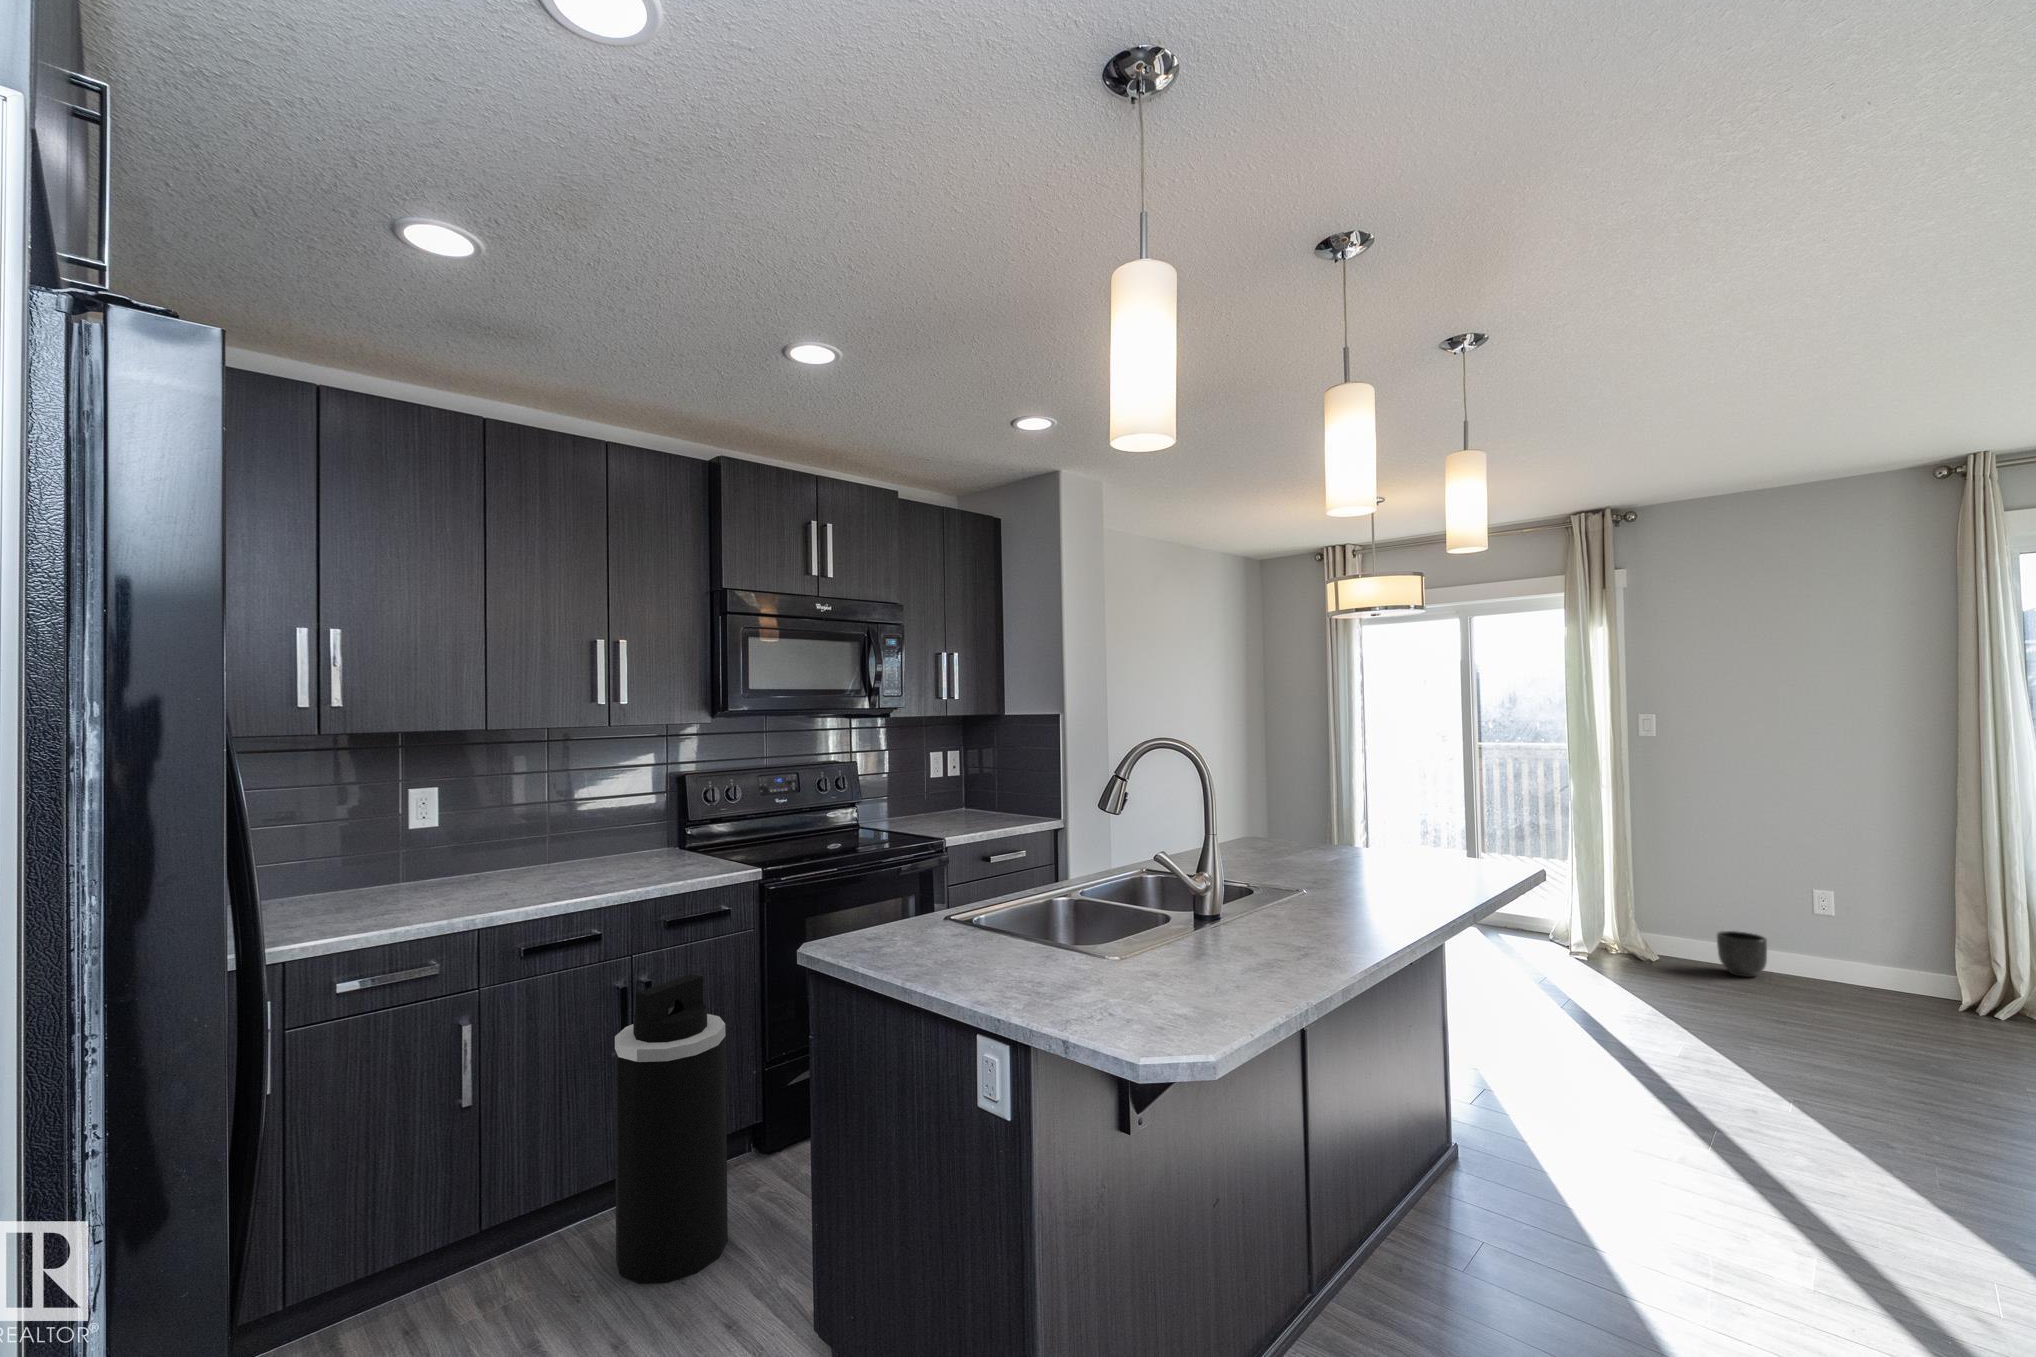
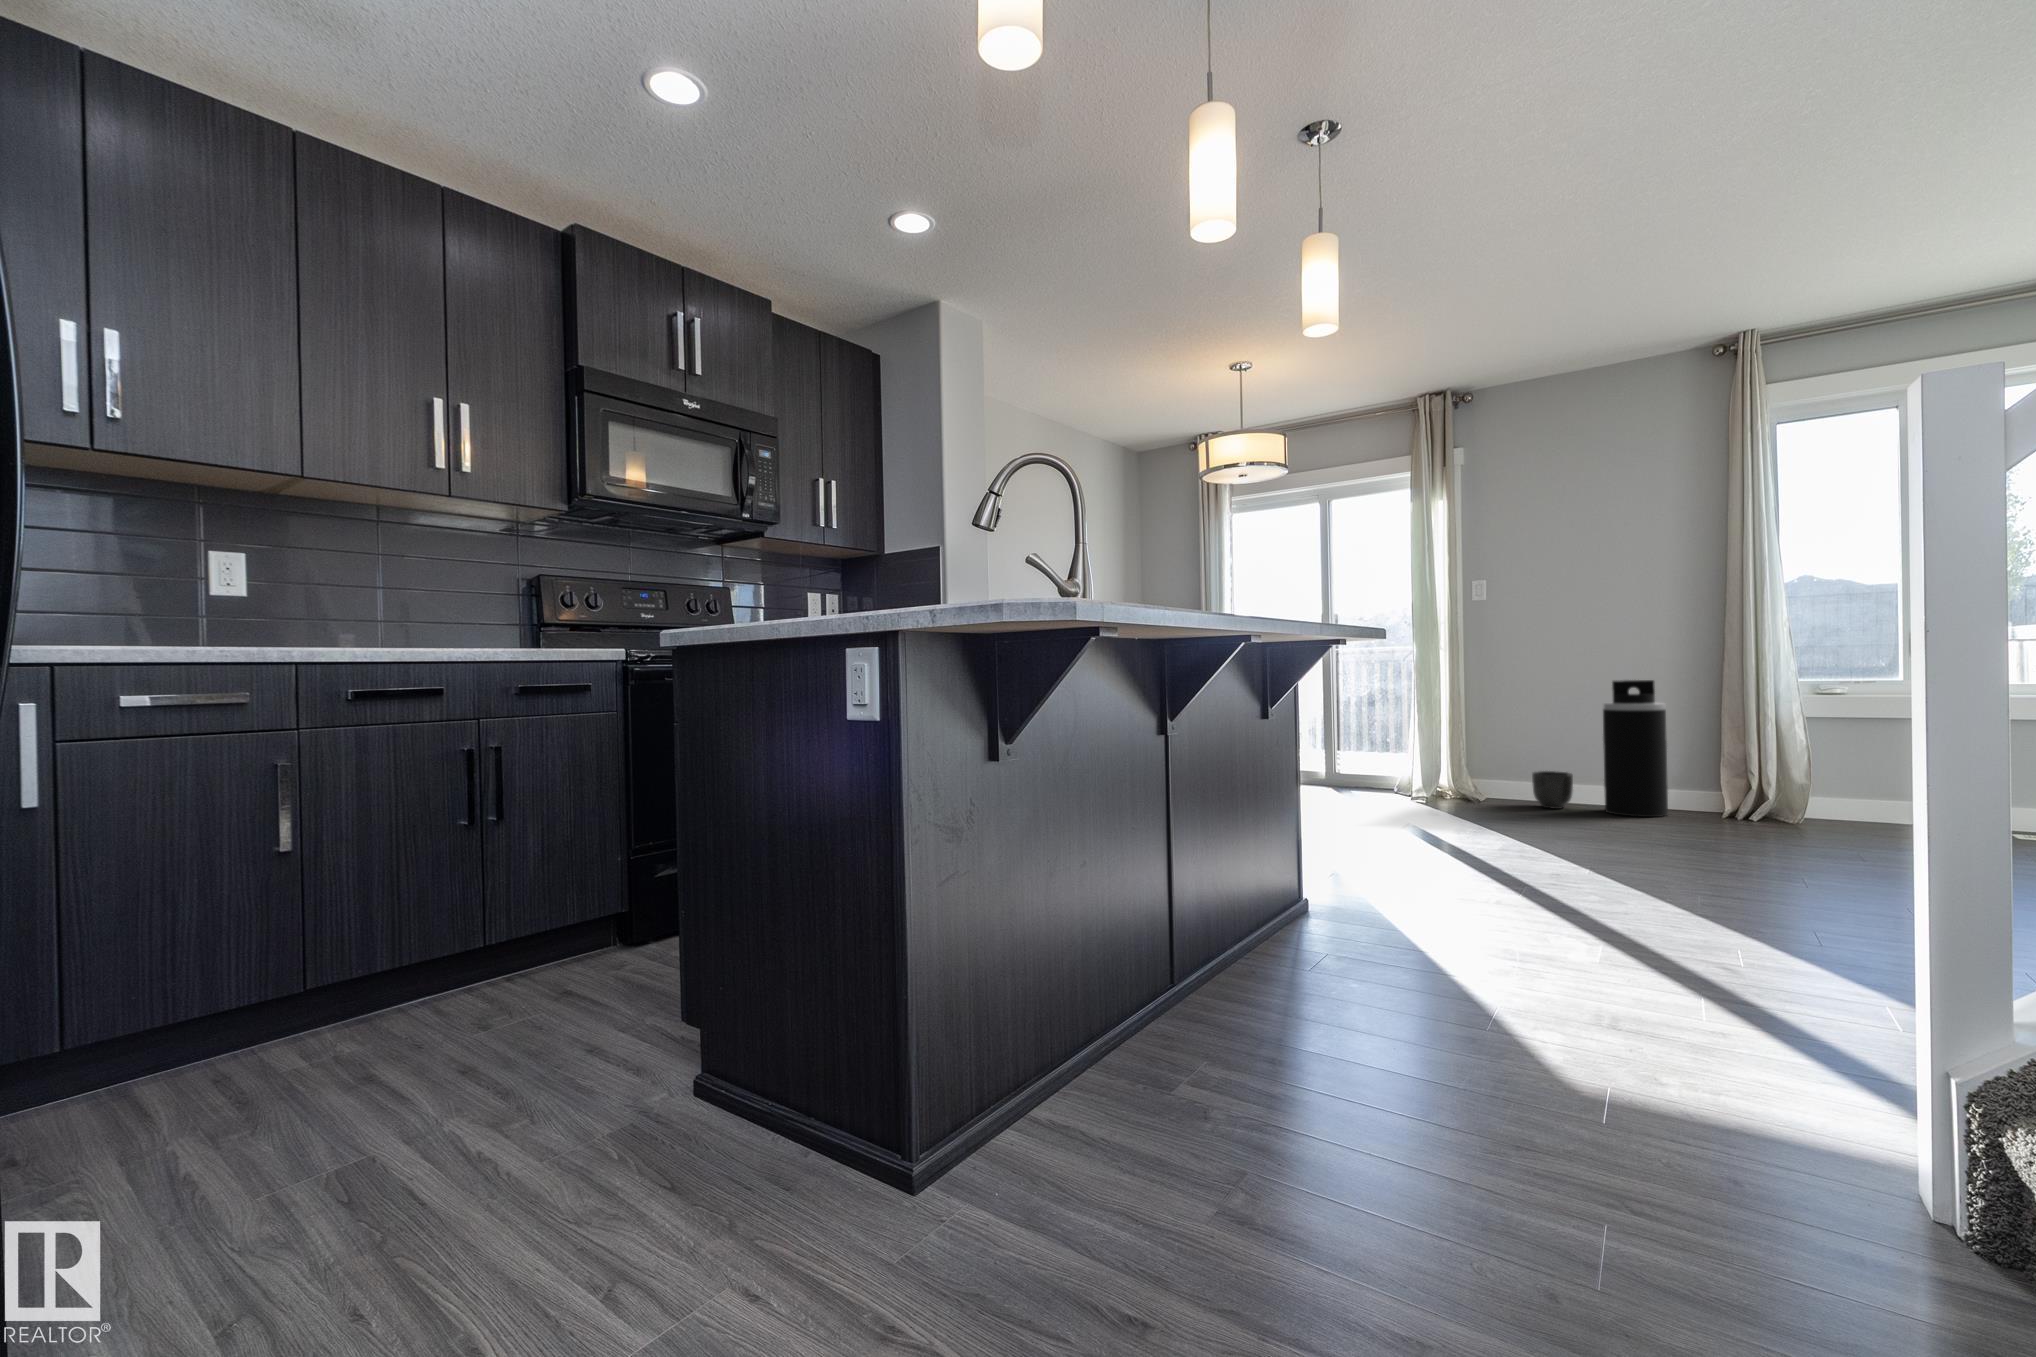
trash can: present [615,974,728,1284] -> present [1603,680,1668,817]

